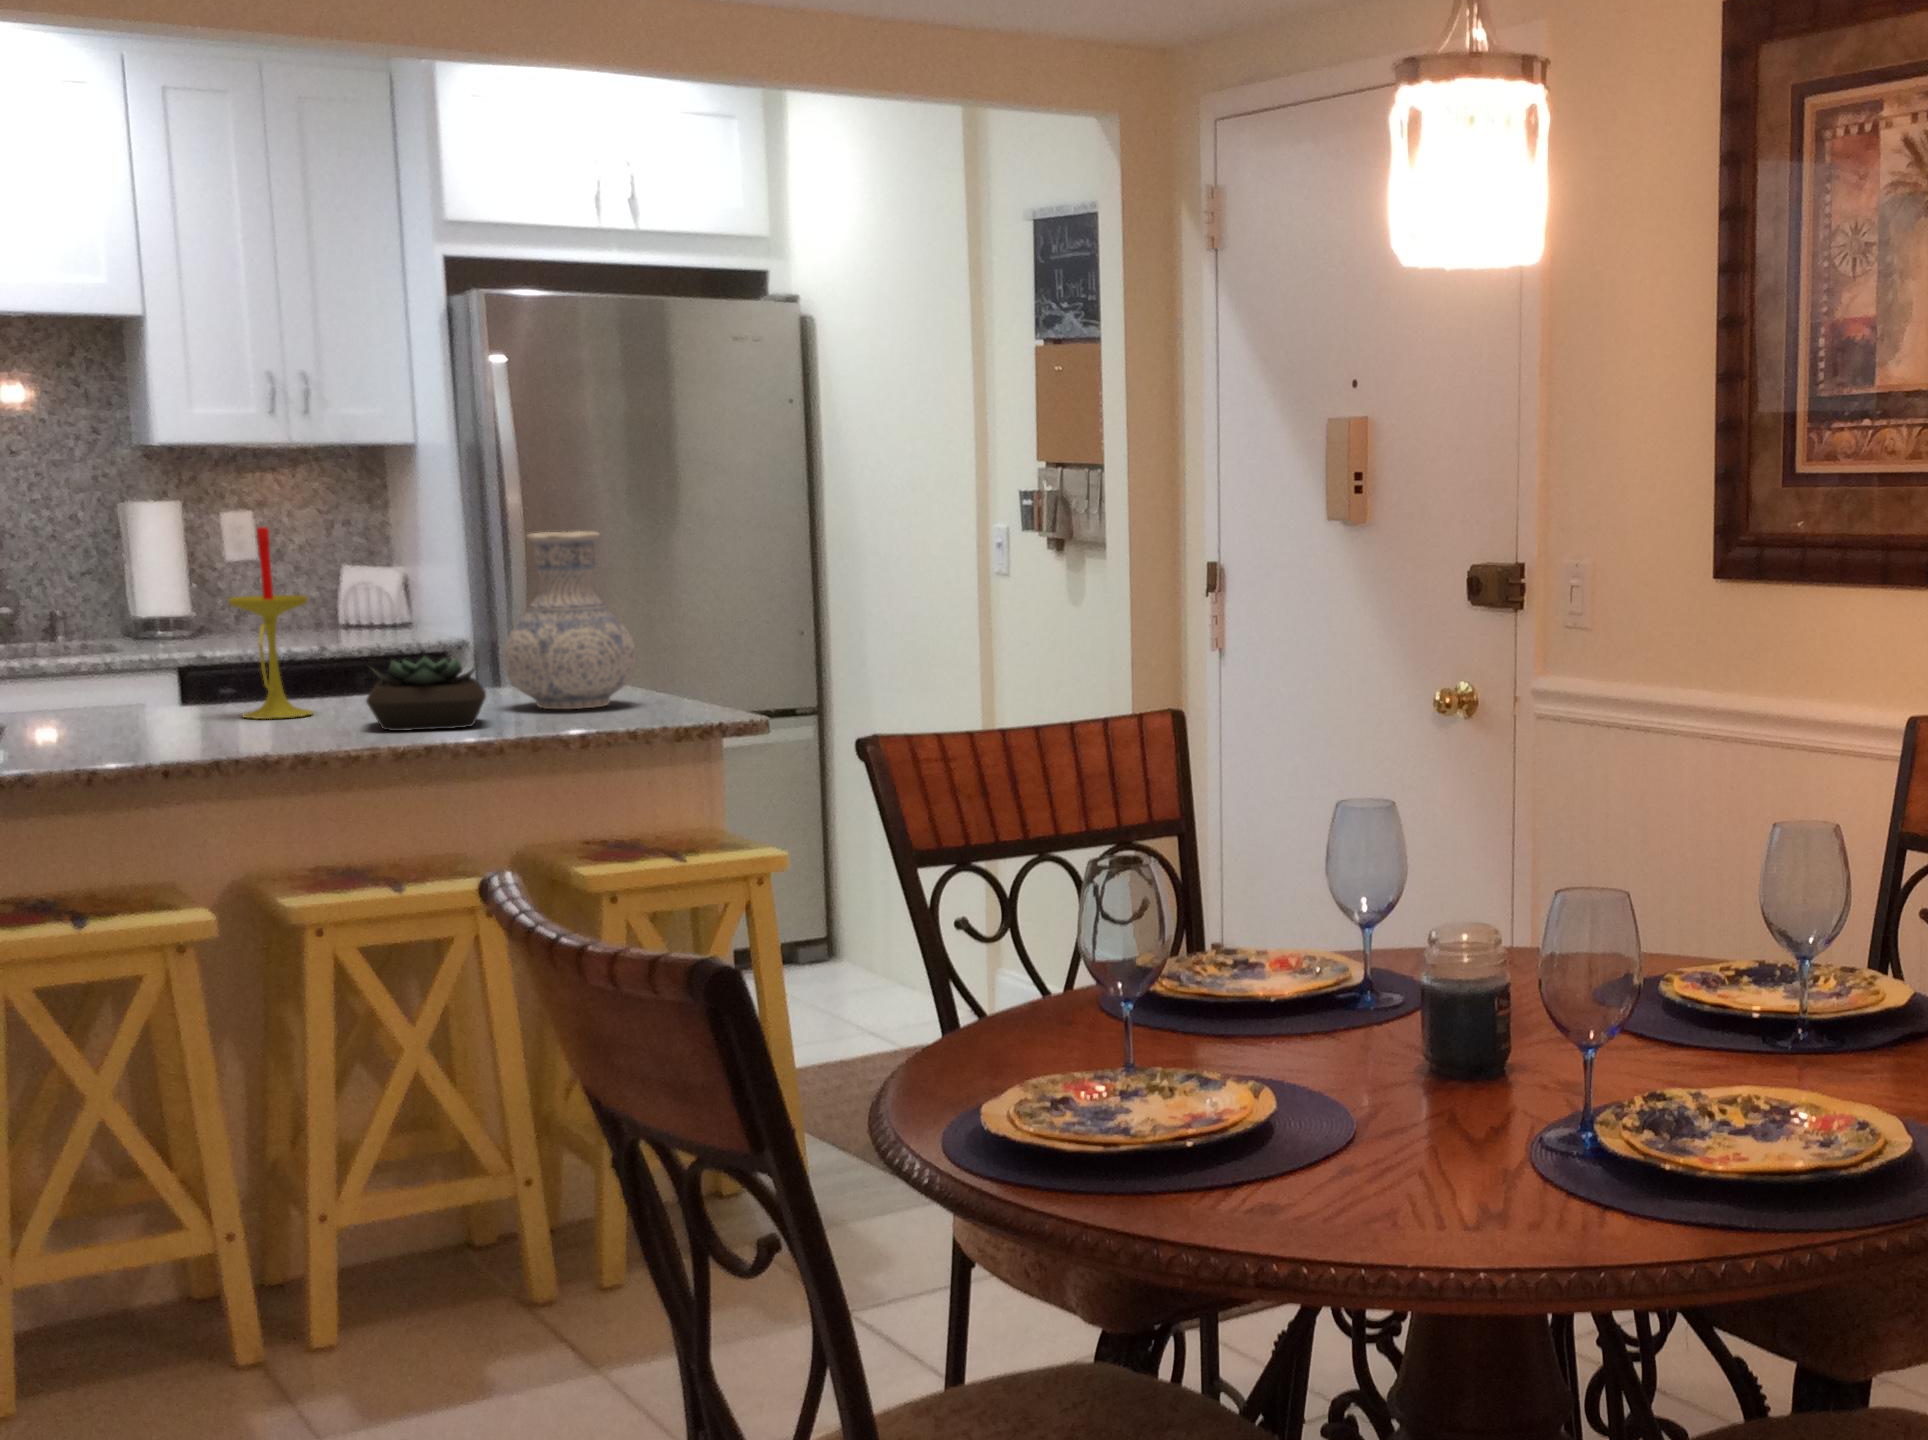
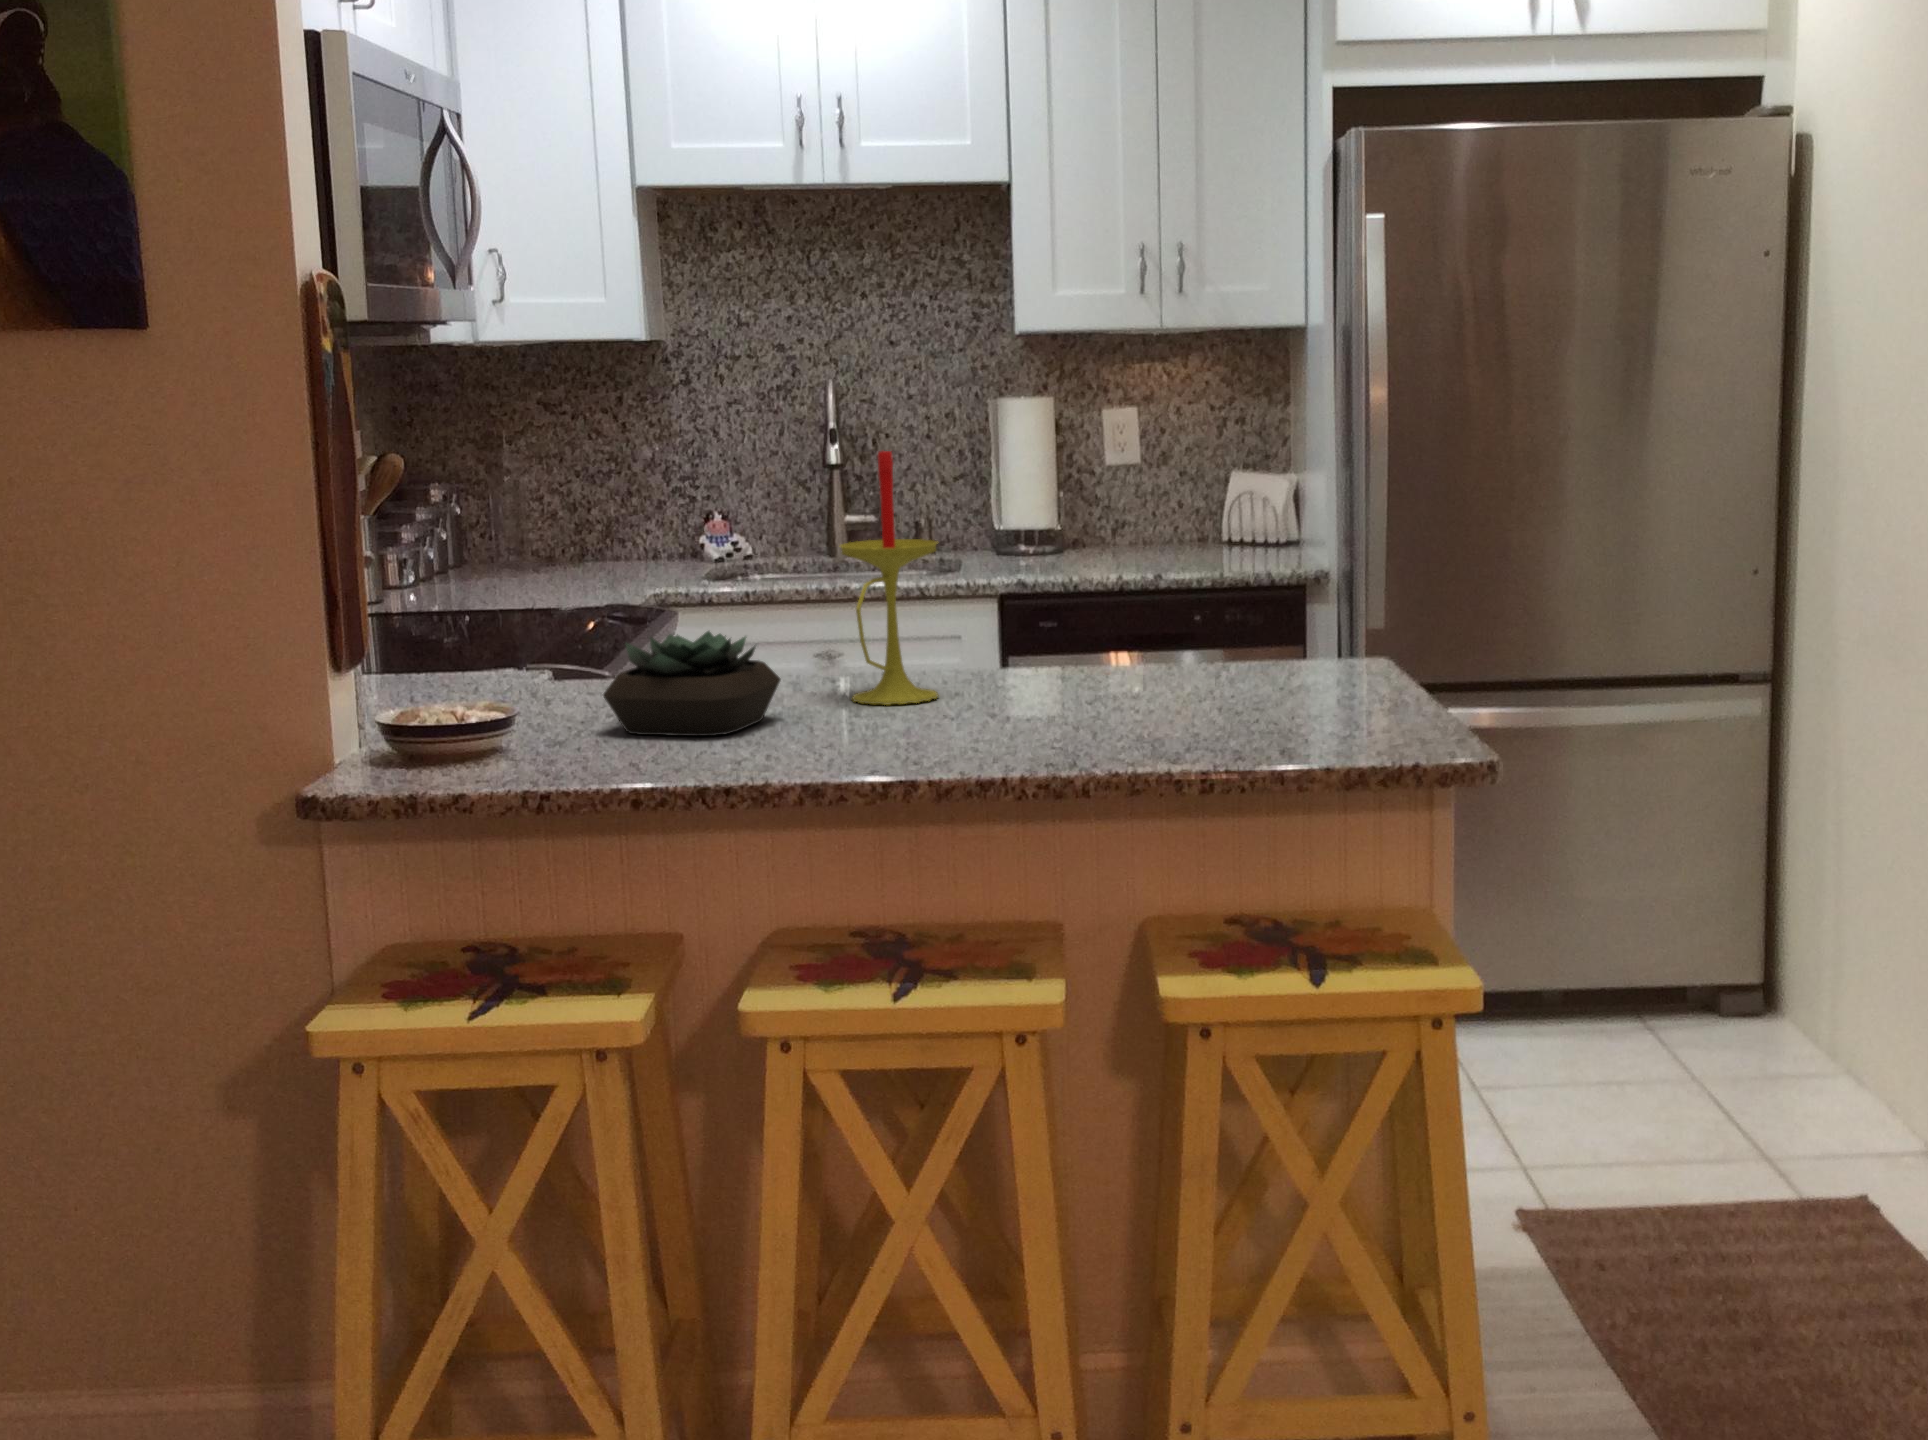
vase: present [503,531,636,709] -> none [1169,457,1350,715]
succulent plant: present [366,656,486,731] -> present [603,631,781,736]

